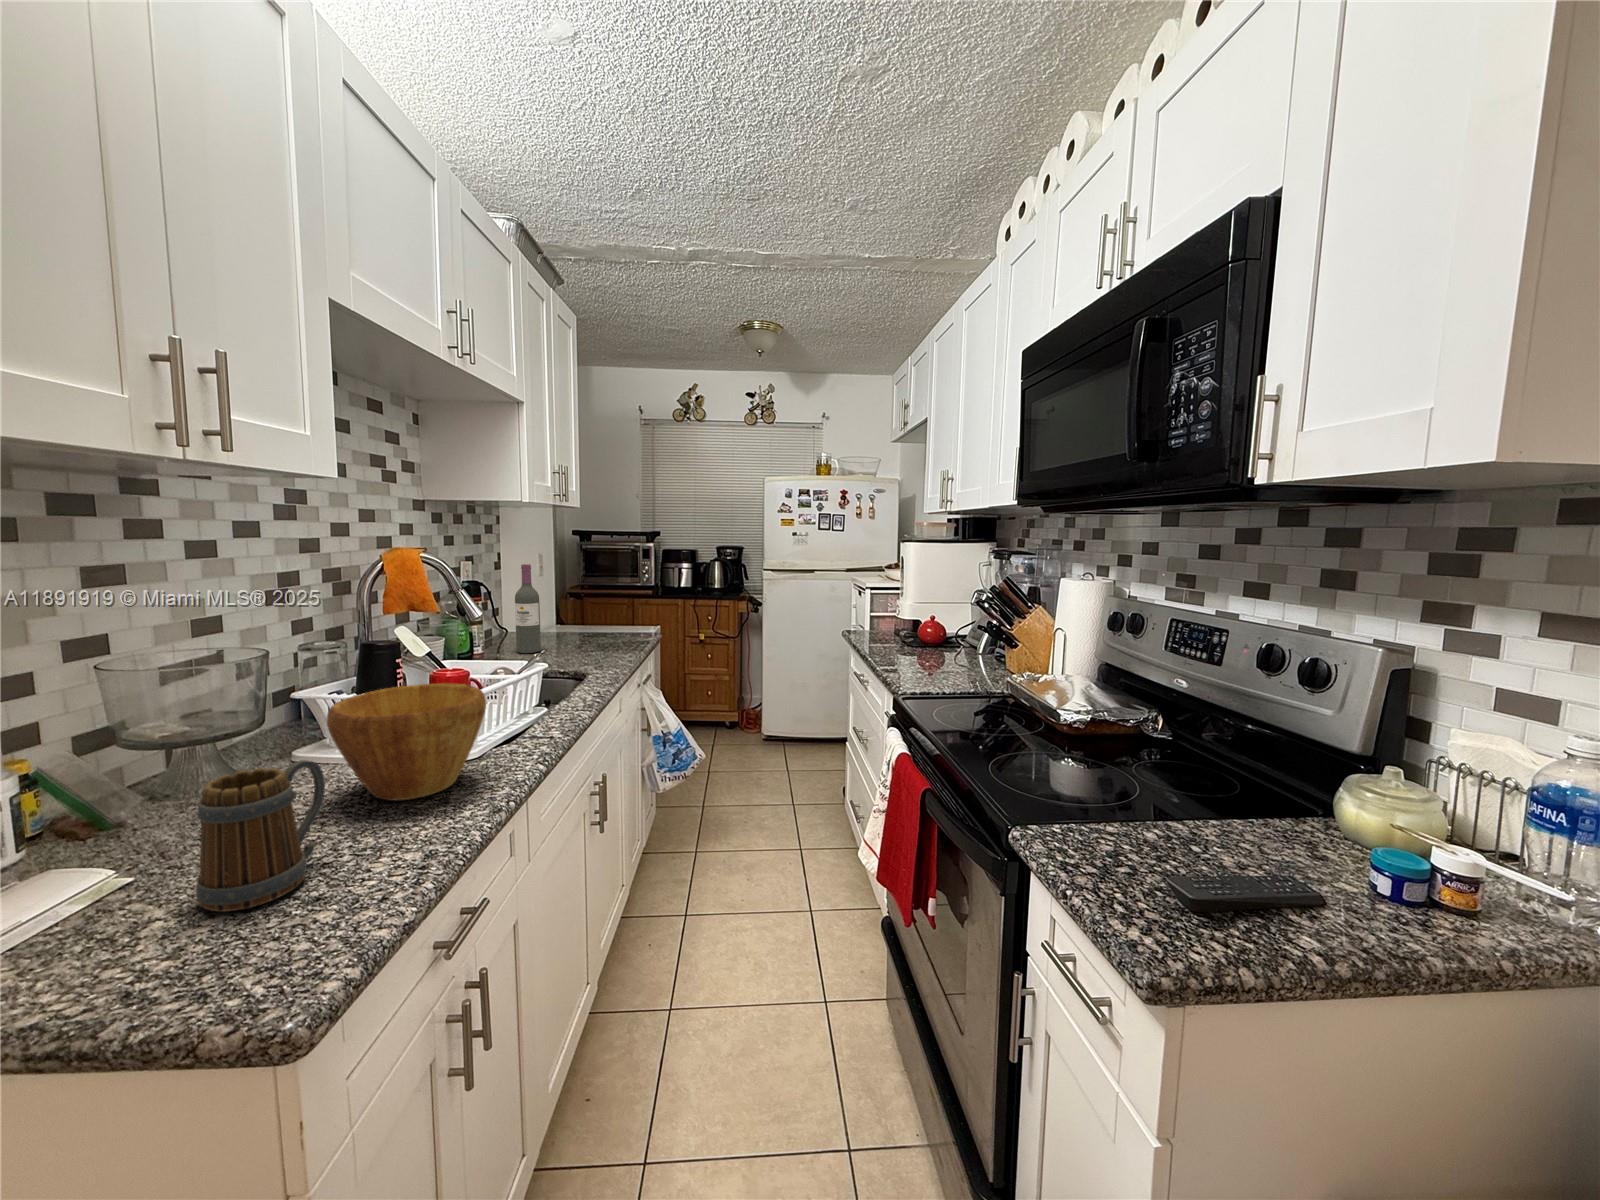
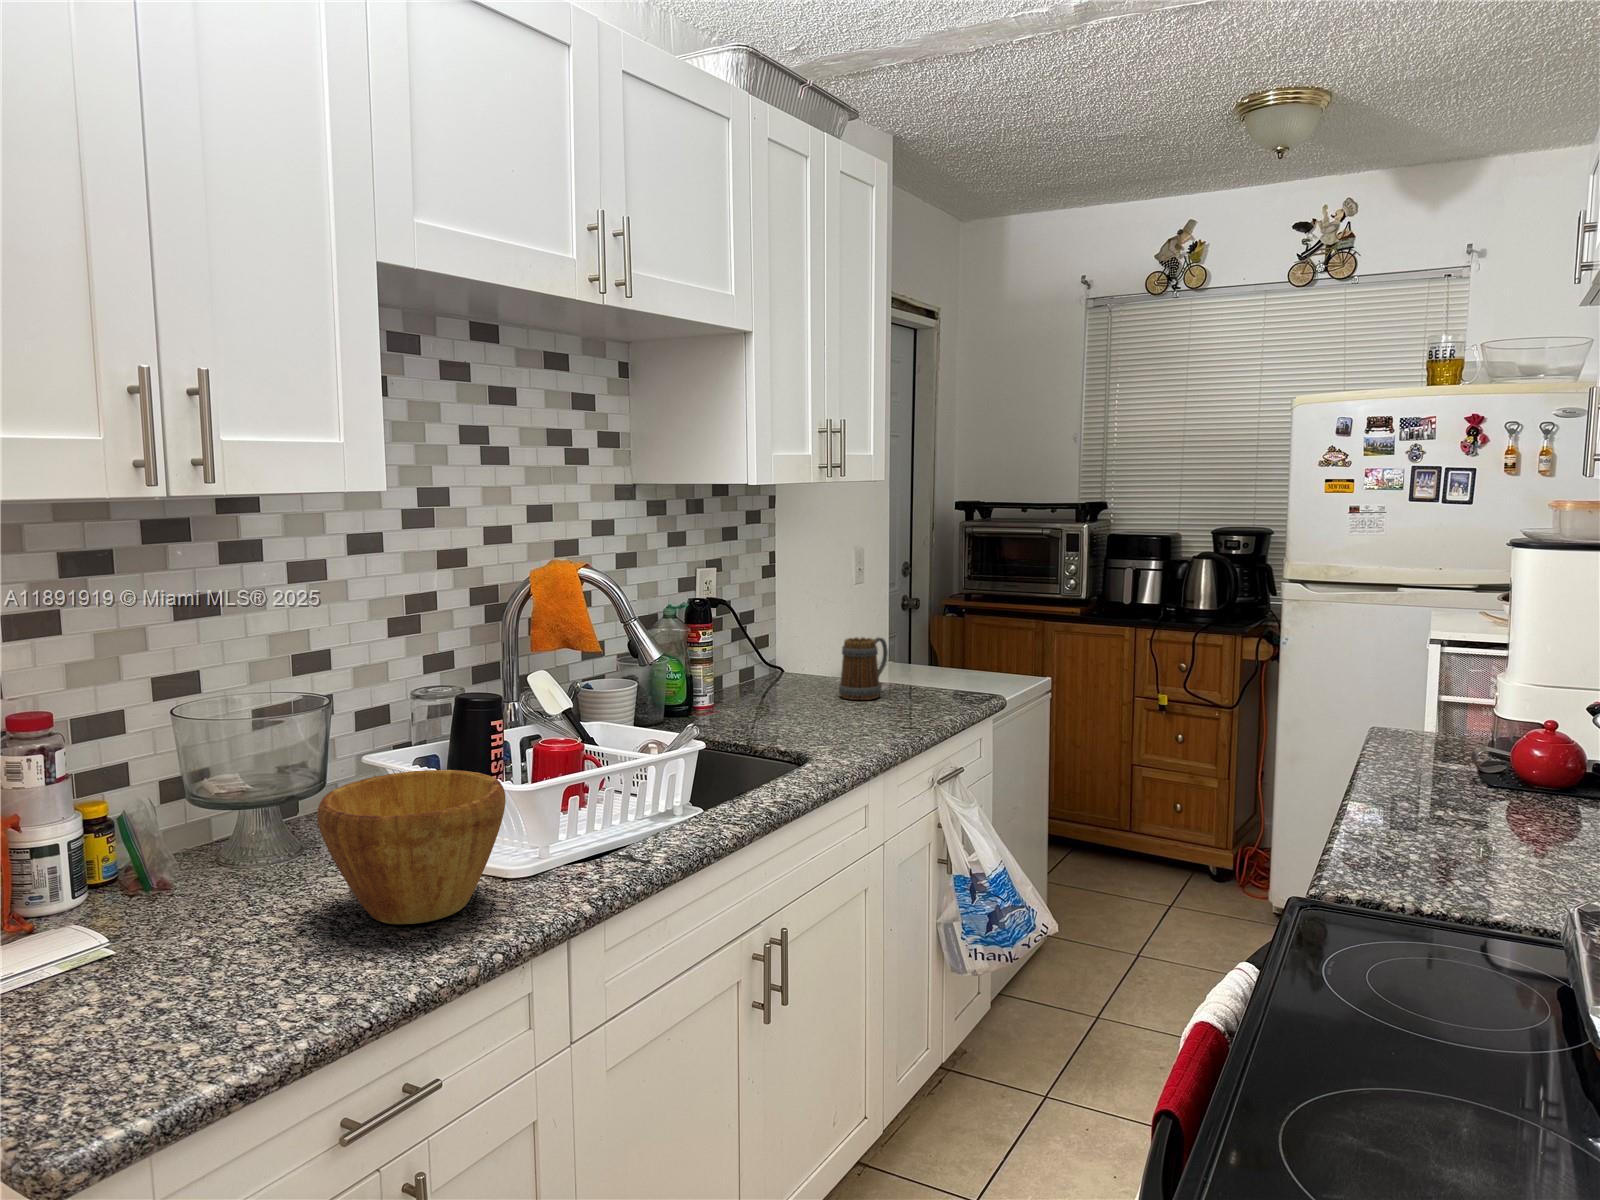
wine bottle: present [515,564,541,653] -> none [754,576,790,715]
mug: present [196,760,325,912] -> present [839,637,888,700]

